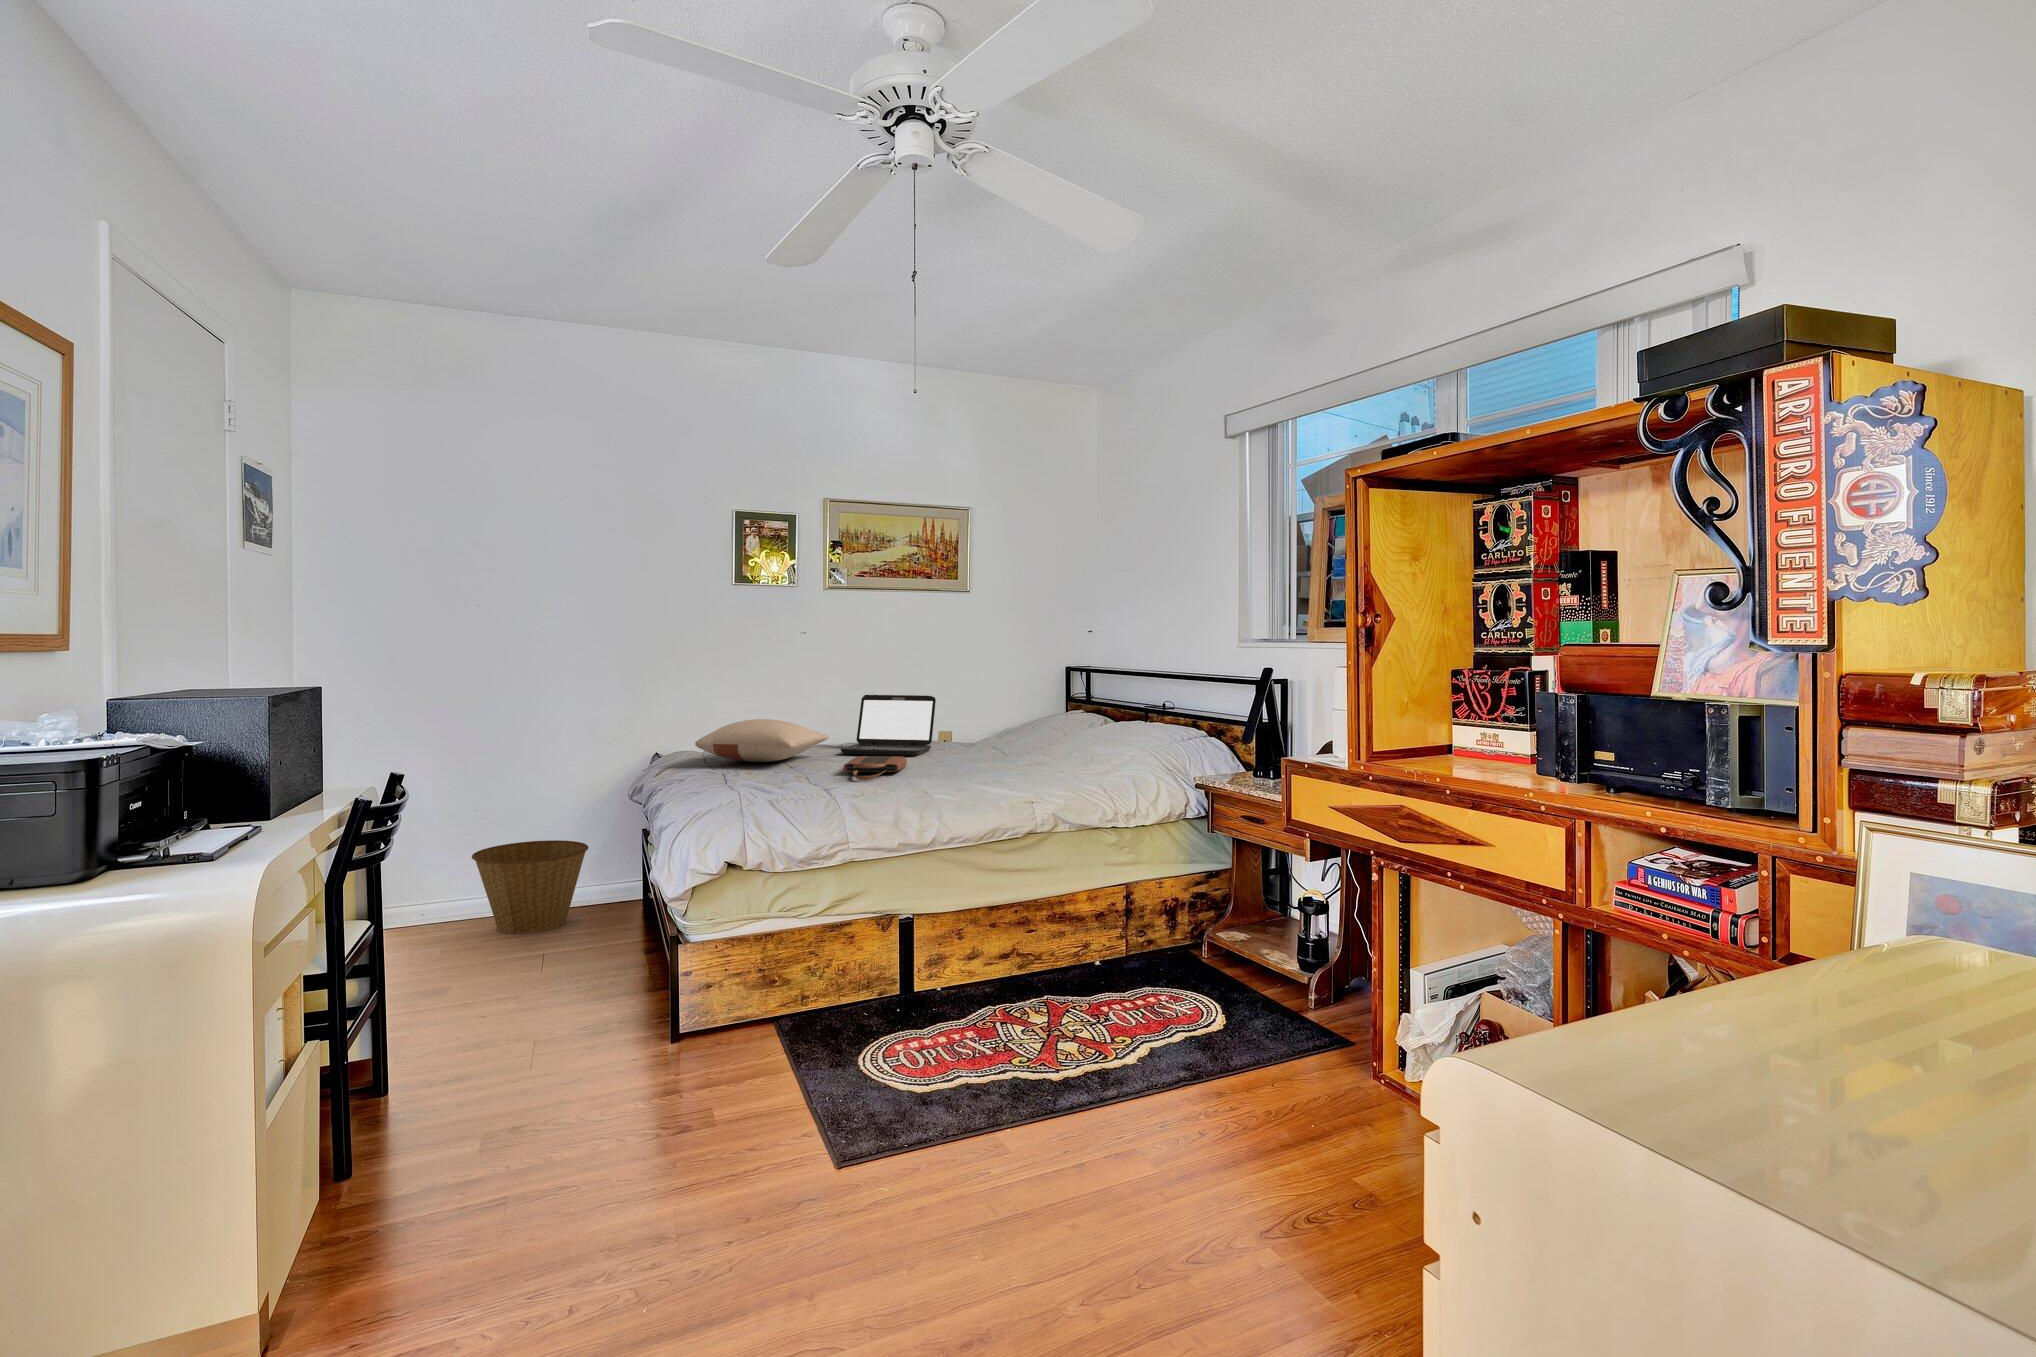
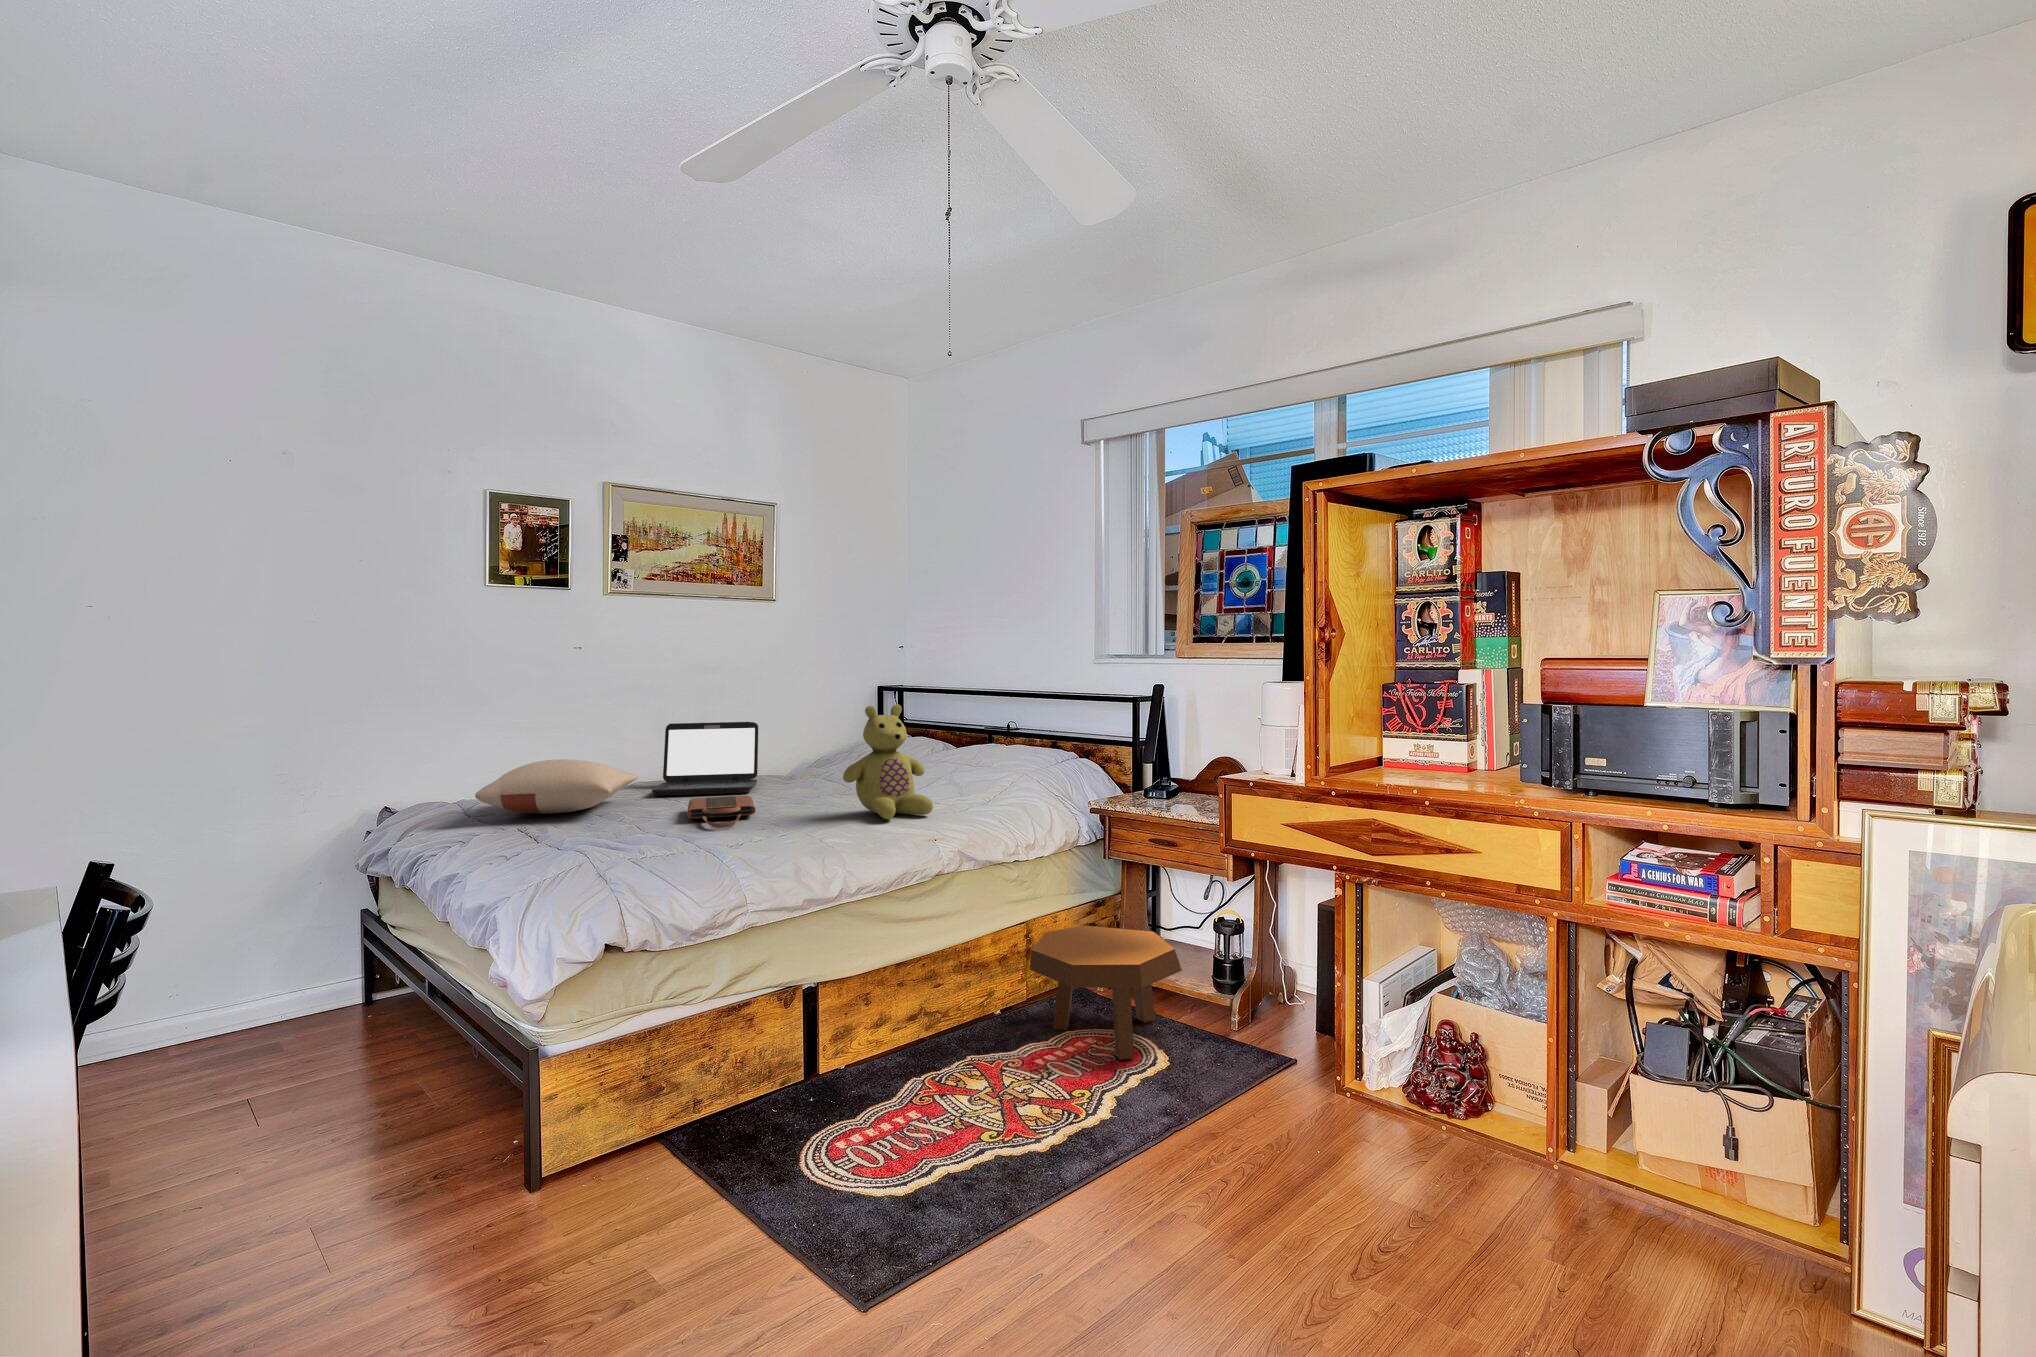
stuffed bear: none [968,682,1045,782] -> present [843,704,933,819]
basket: present [472,840,588,933] -> none [128,935,310,1072]
footstool: none [1112,895,1253,1019] -> present [1030,926,1182,1060]

